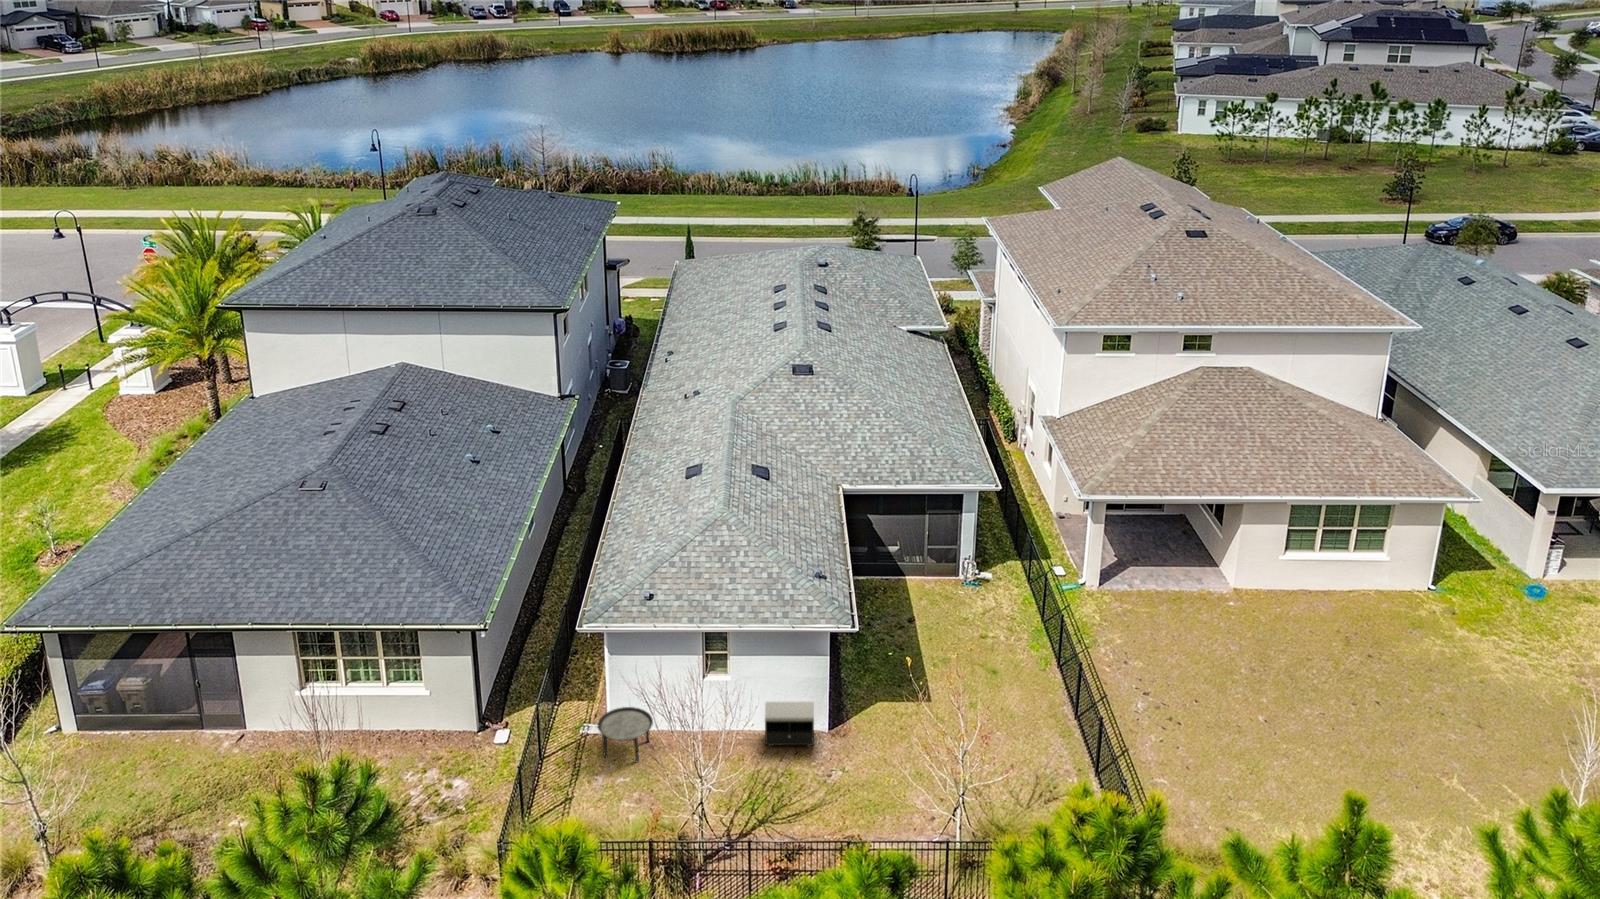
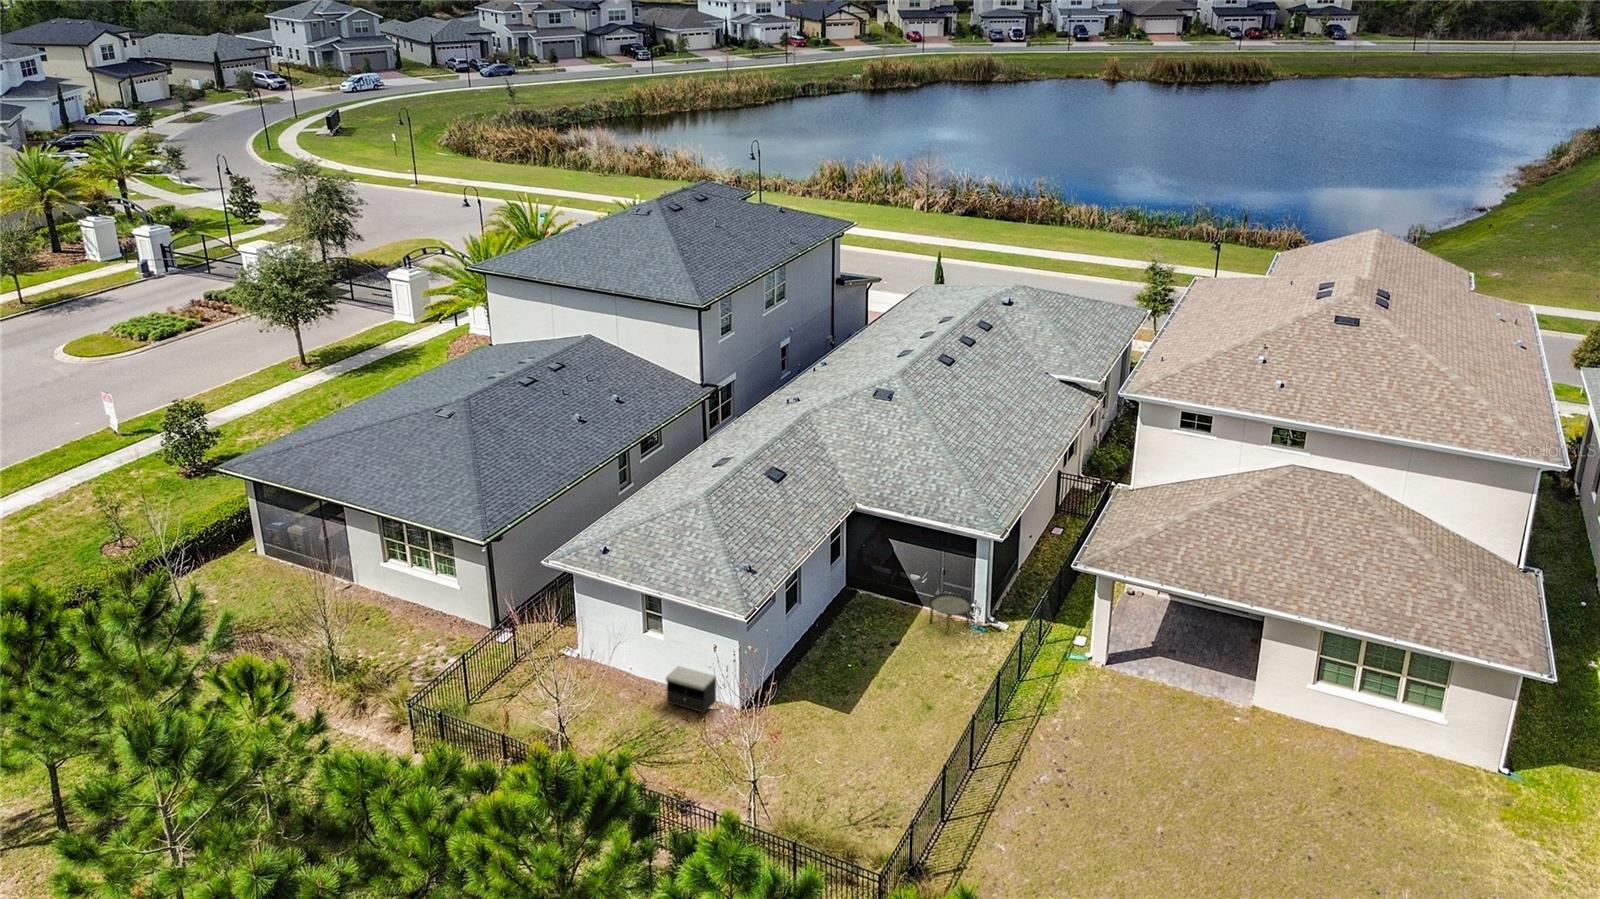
round table: present [598,707,653,763] -> present [929,593,972,634]

